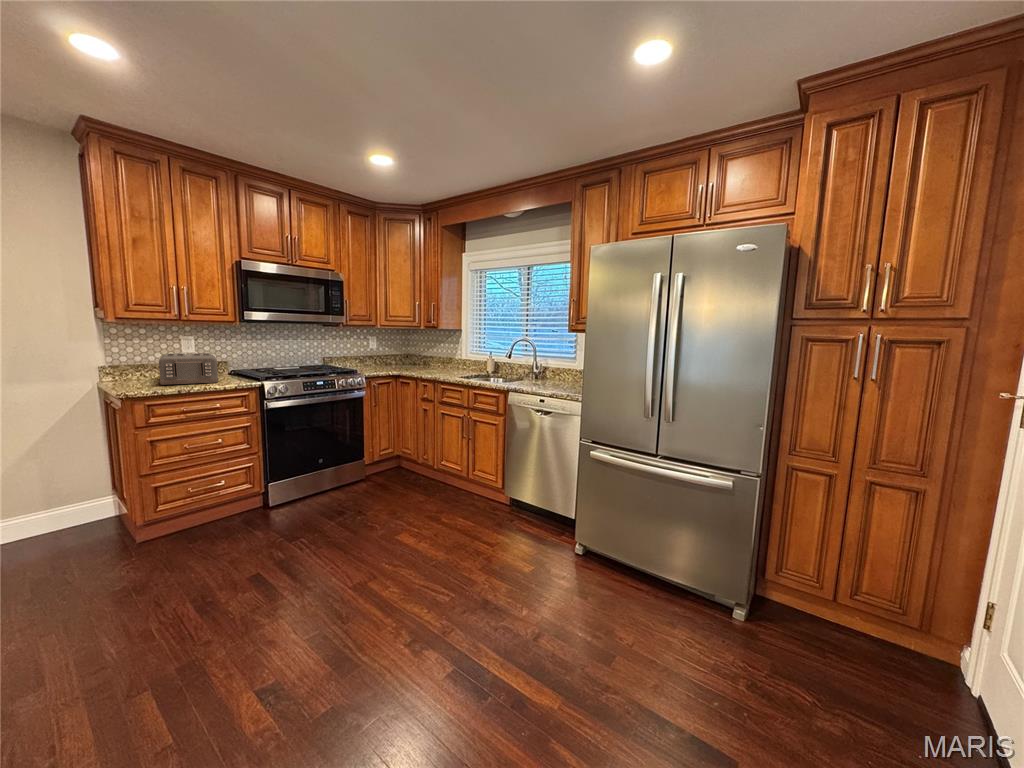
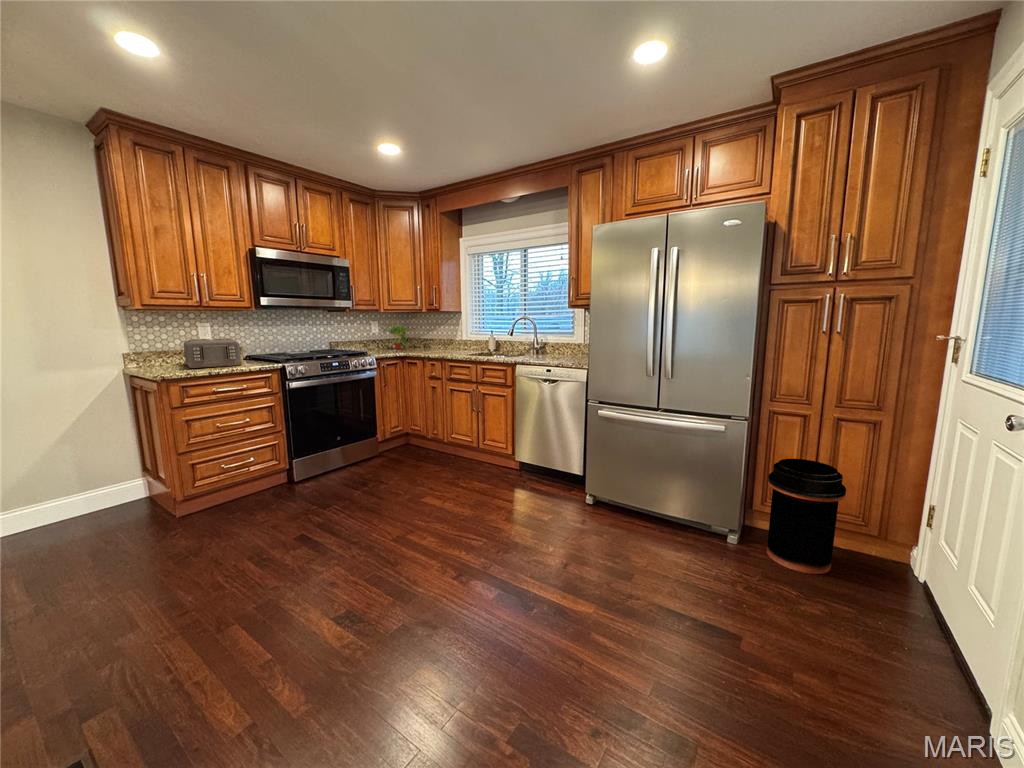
plant: none [380,337,407,366] -> present [383,322,407,349]
trash can: none [779,525,879,672] -> present [767,459,846,574]

